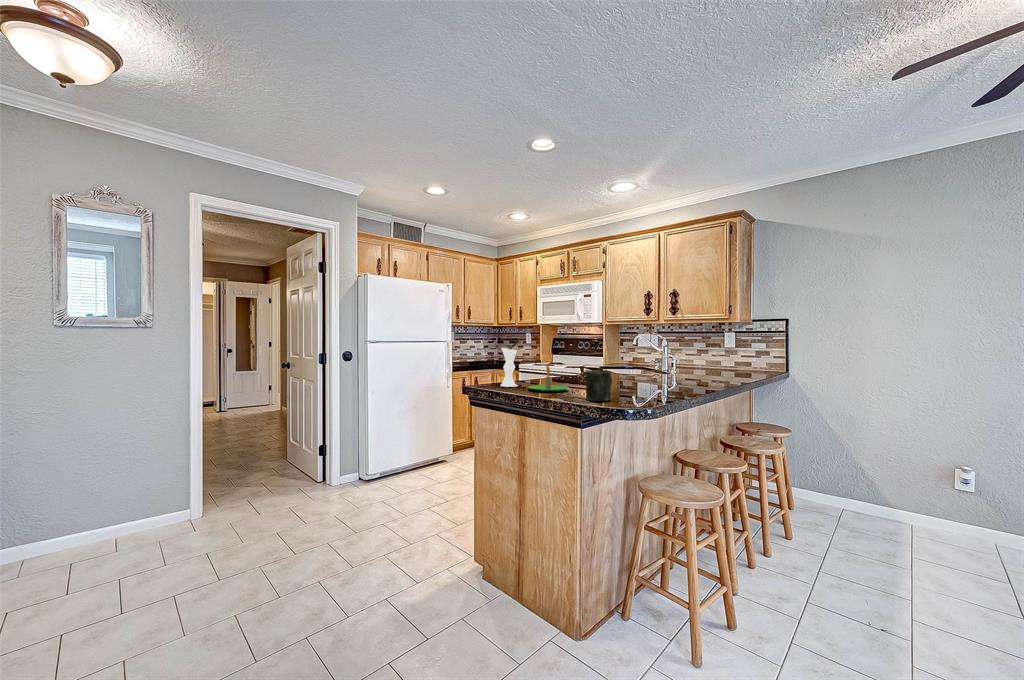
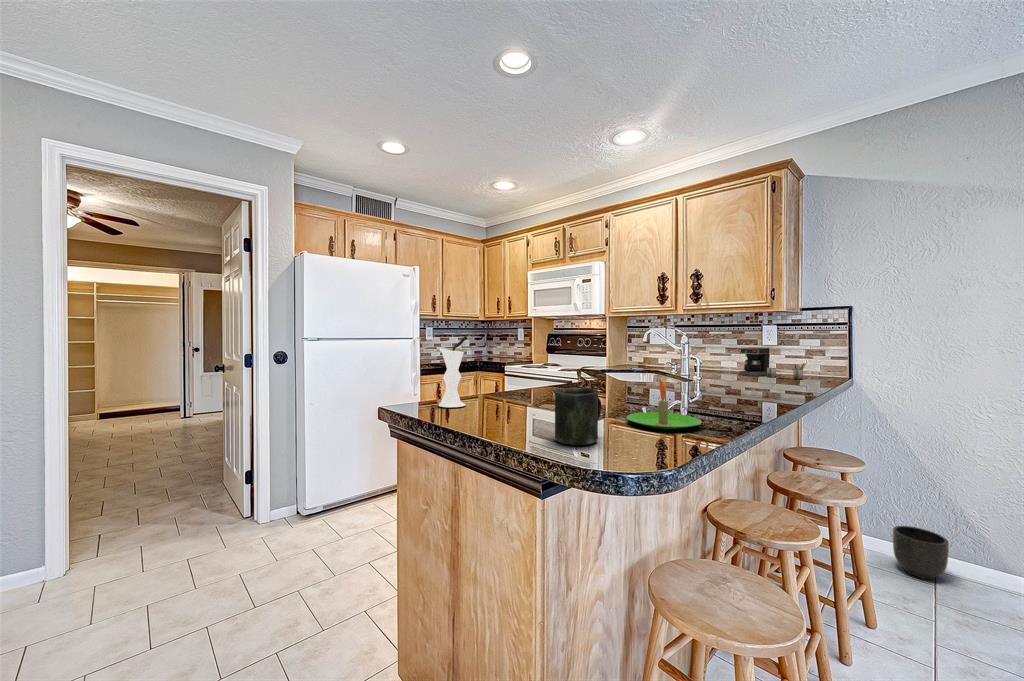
coffee maker: none [707,350,755,373] -> present [739,347,805,379]
candle: present [529,364,569,392] -> present [627,379,702,429]
planter: none [814,479,850,515] -> present [893,526,949,579]

